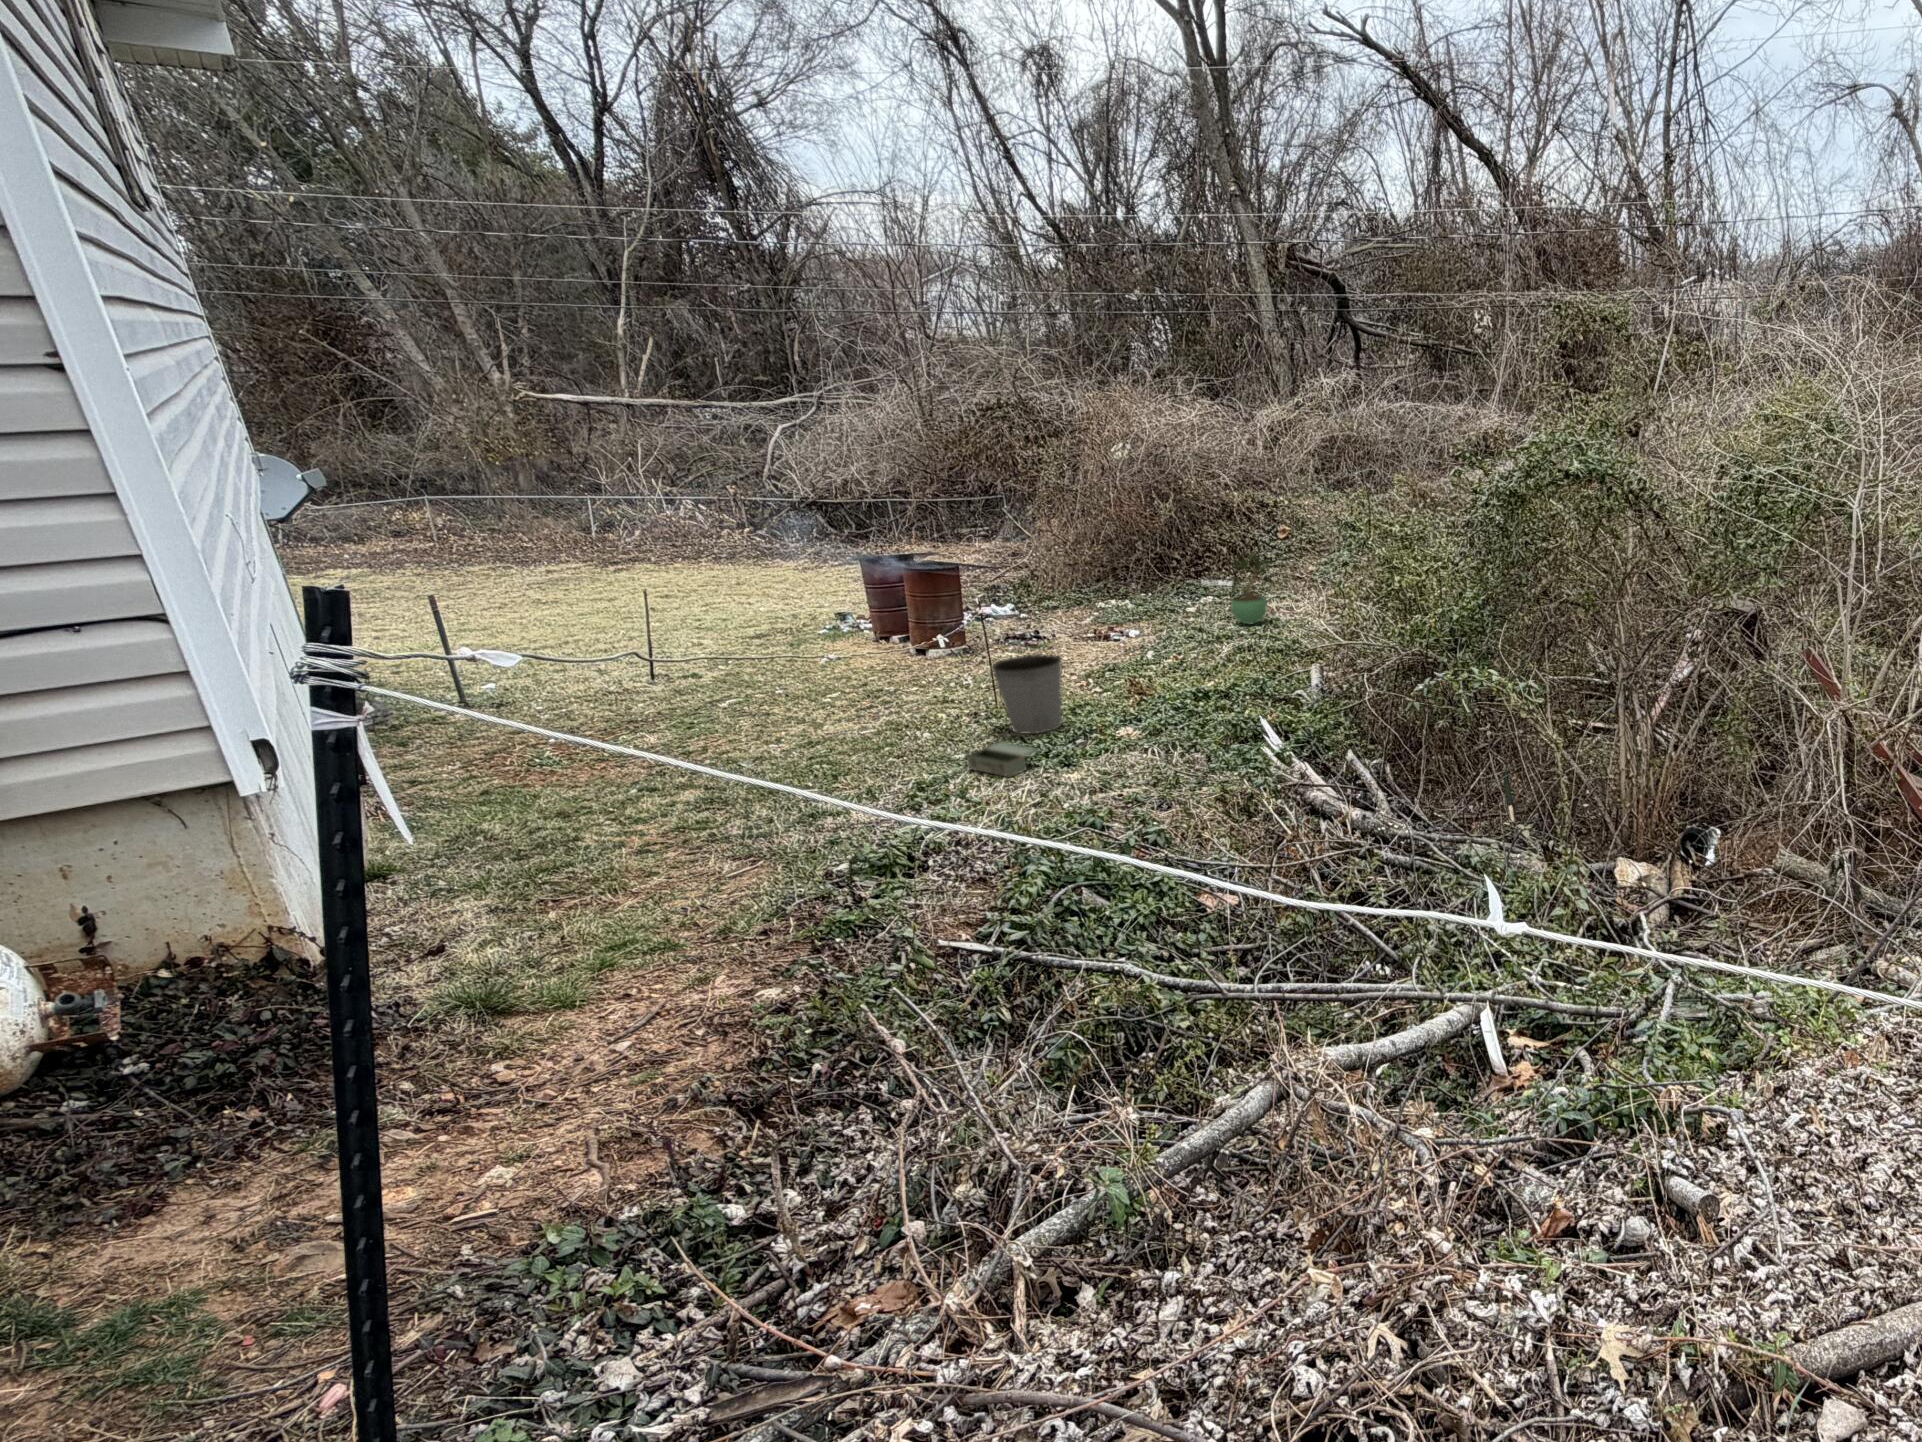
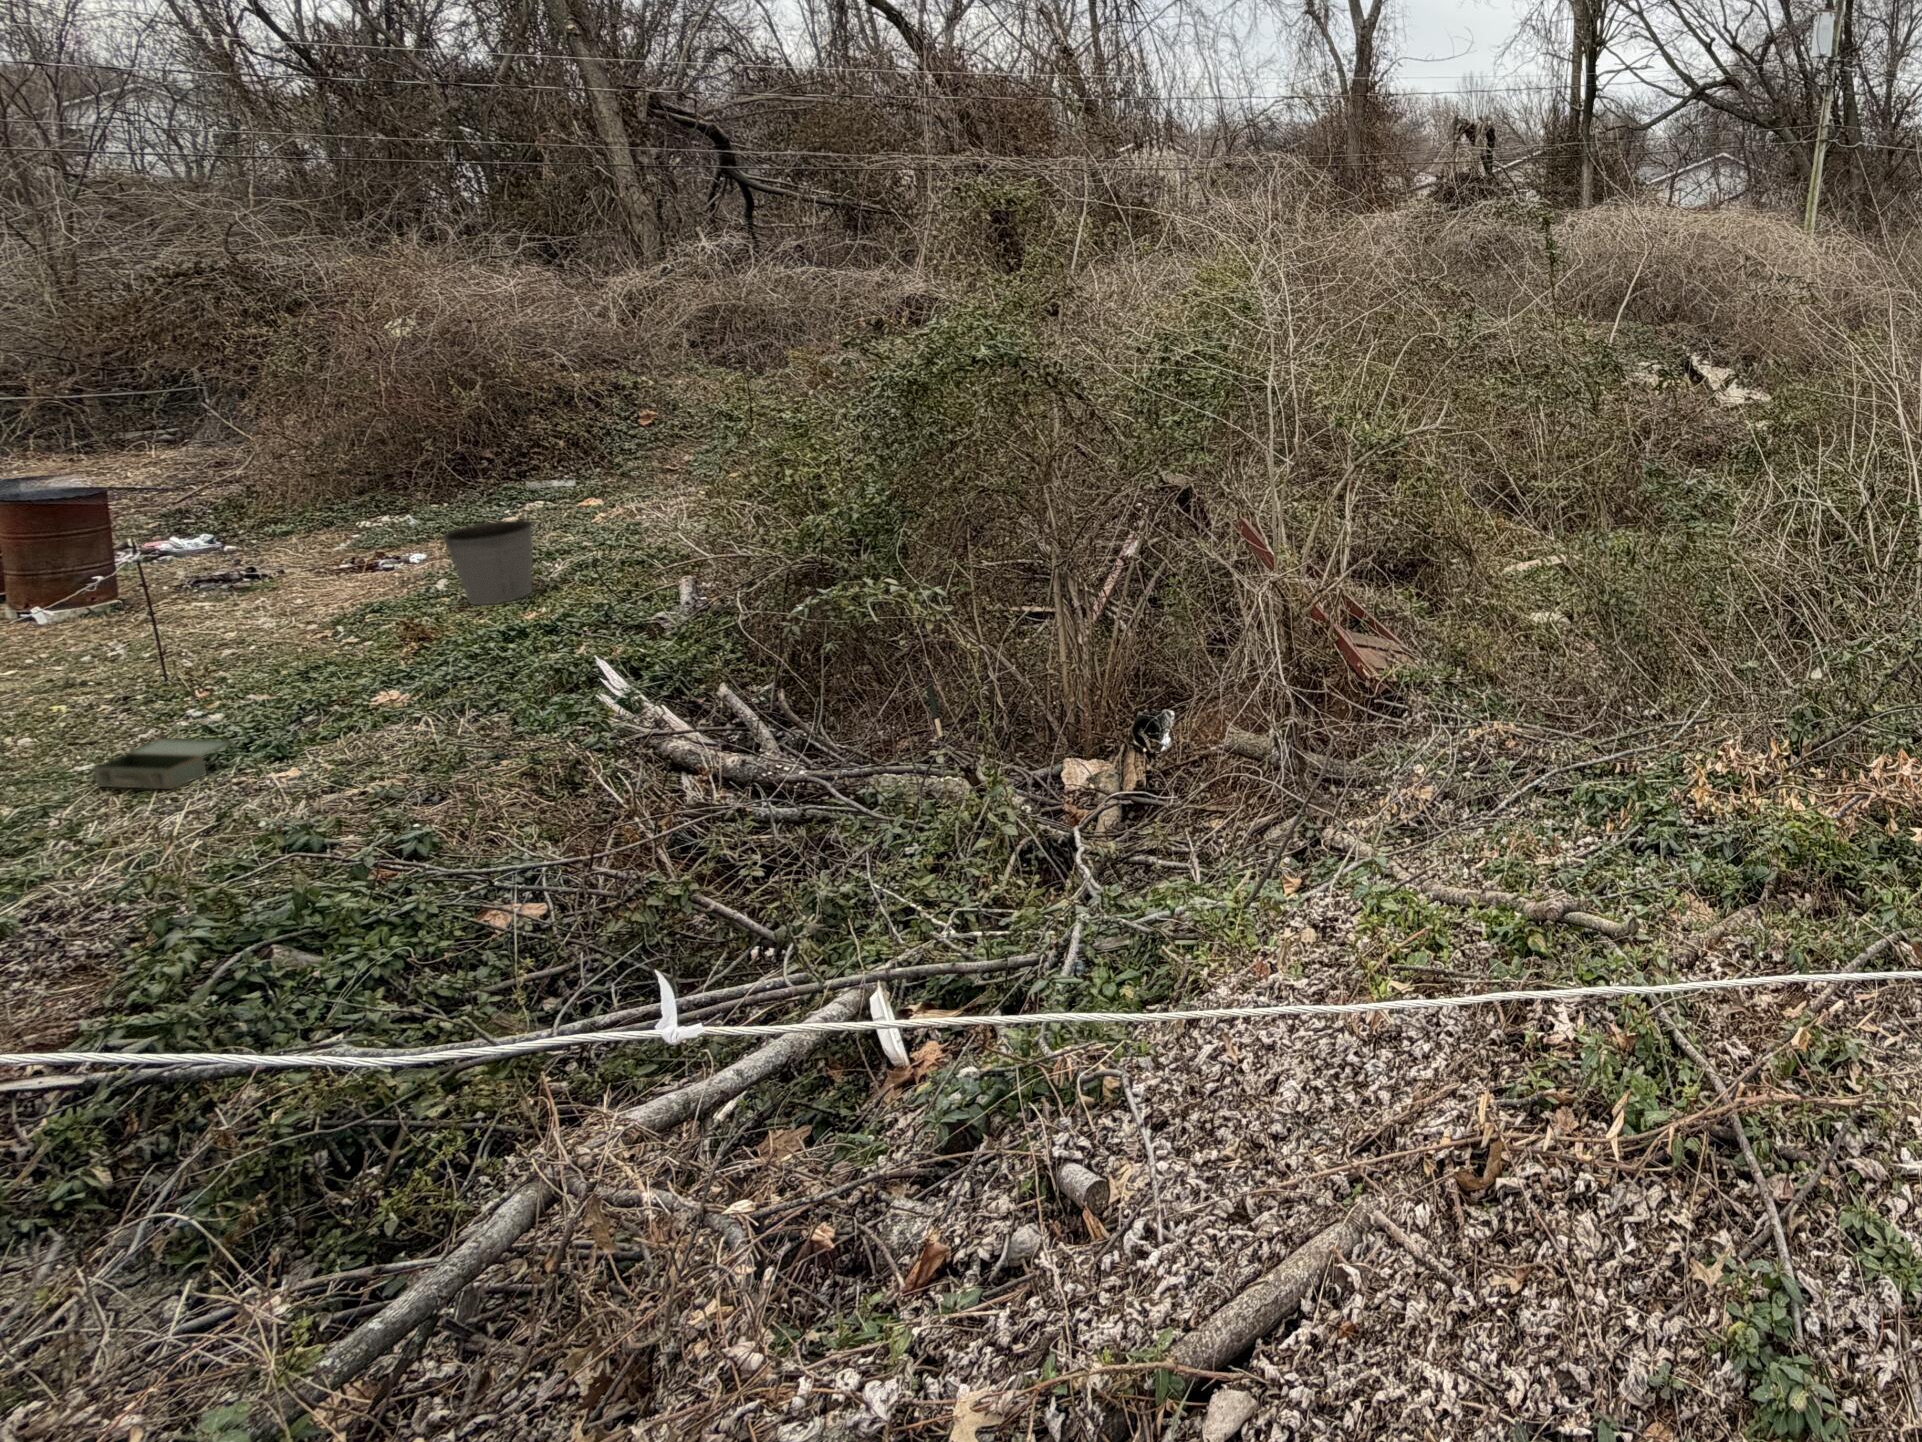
potted plant: present [1230,553,1269,624] -> none [576,444,632,529]
bucket: present [990,653,1062,734] -> present [442,519,533,605]

